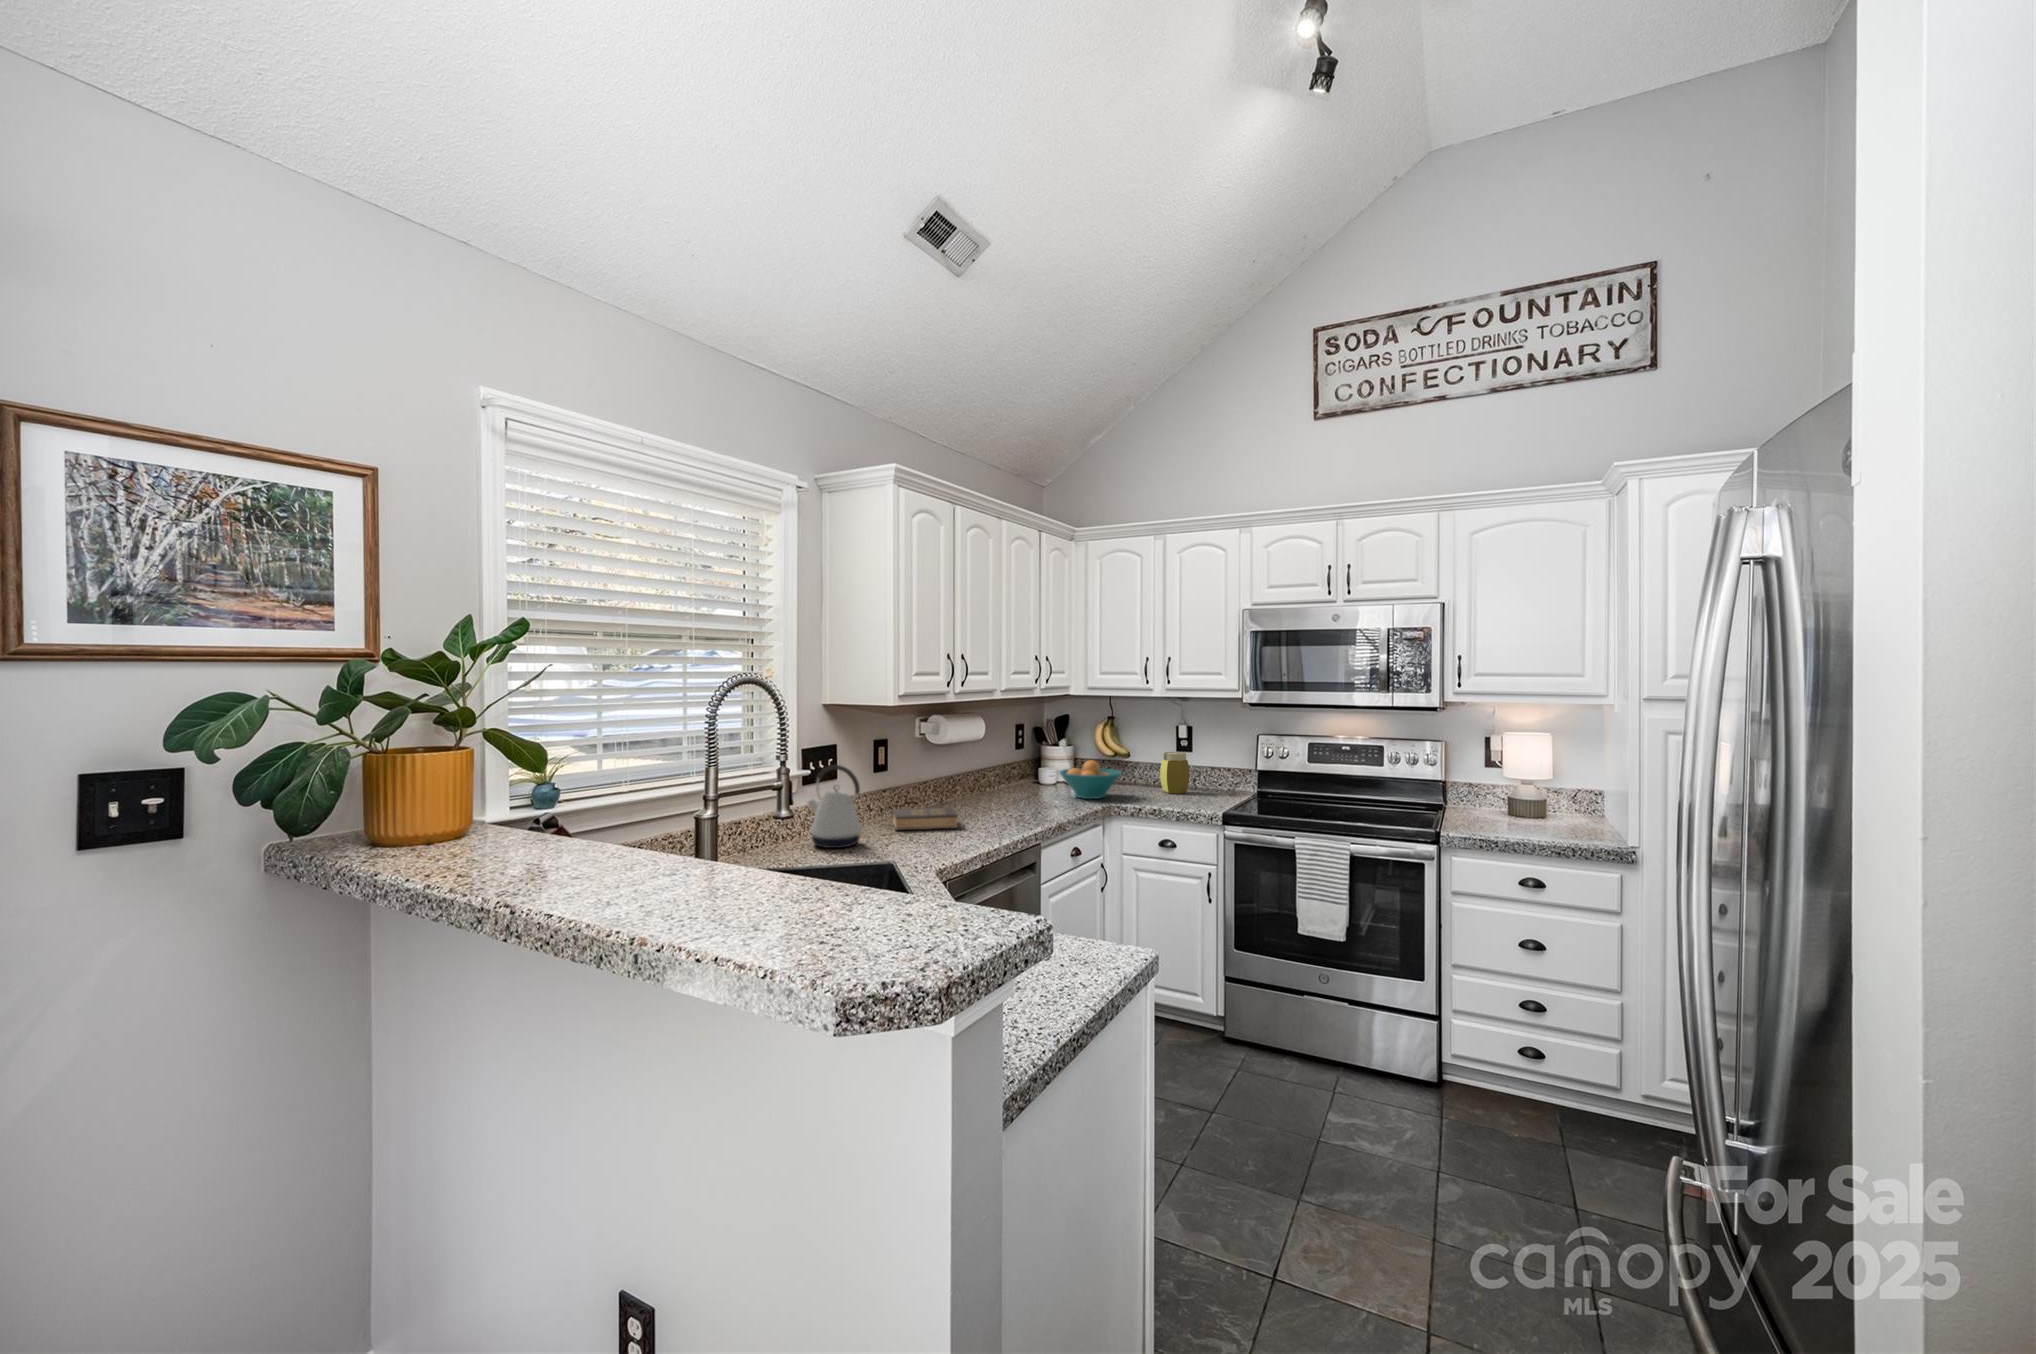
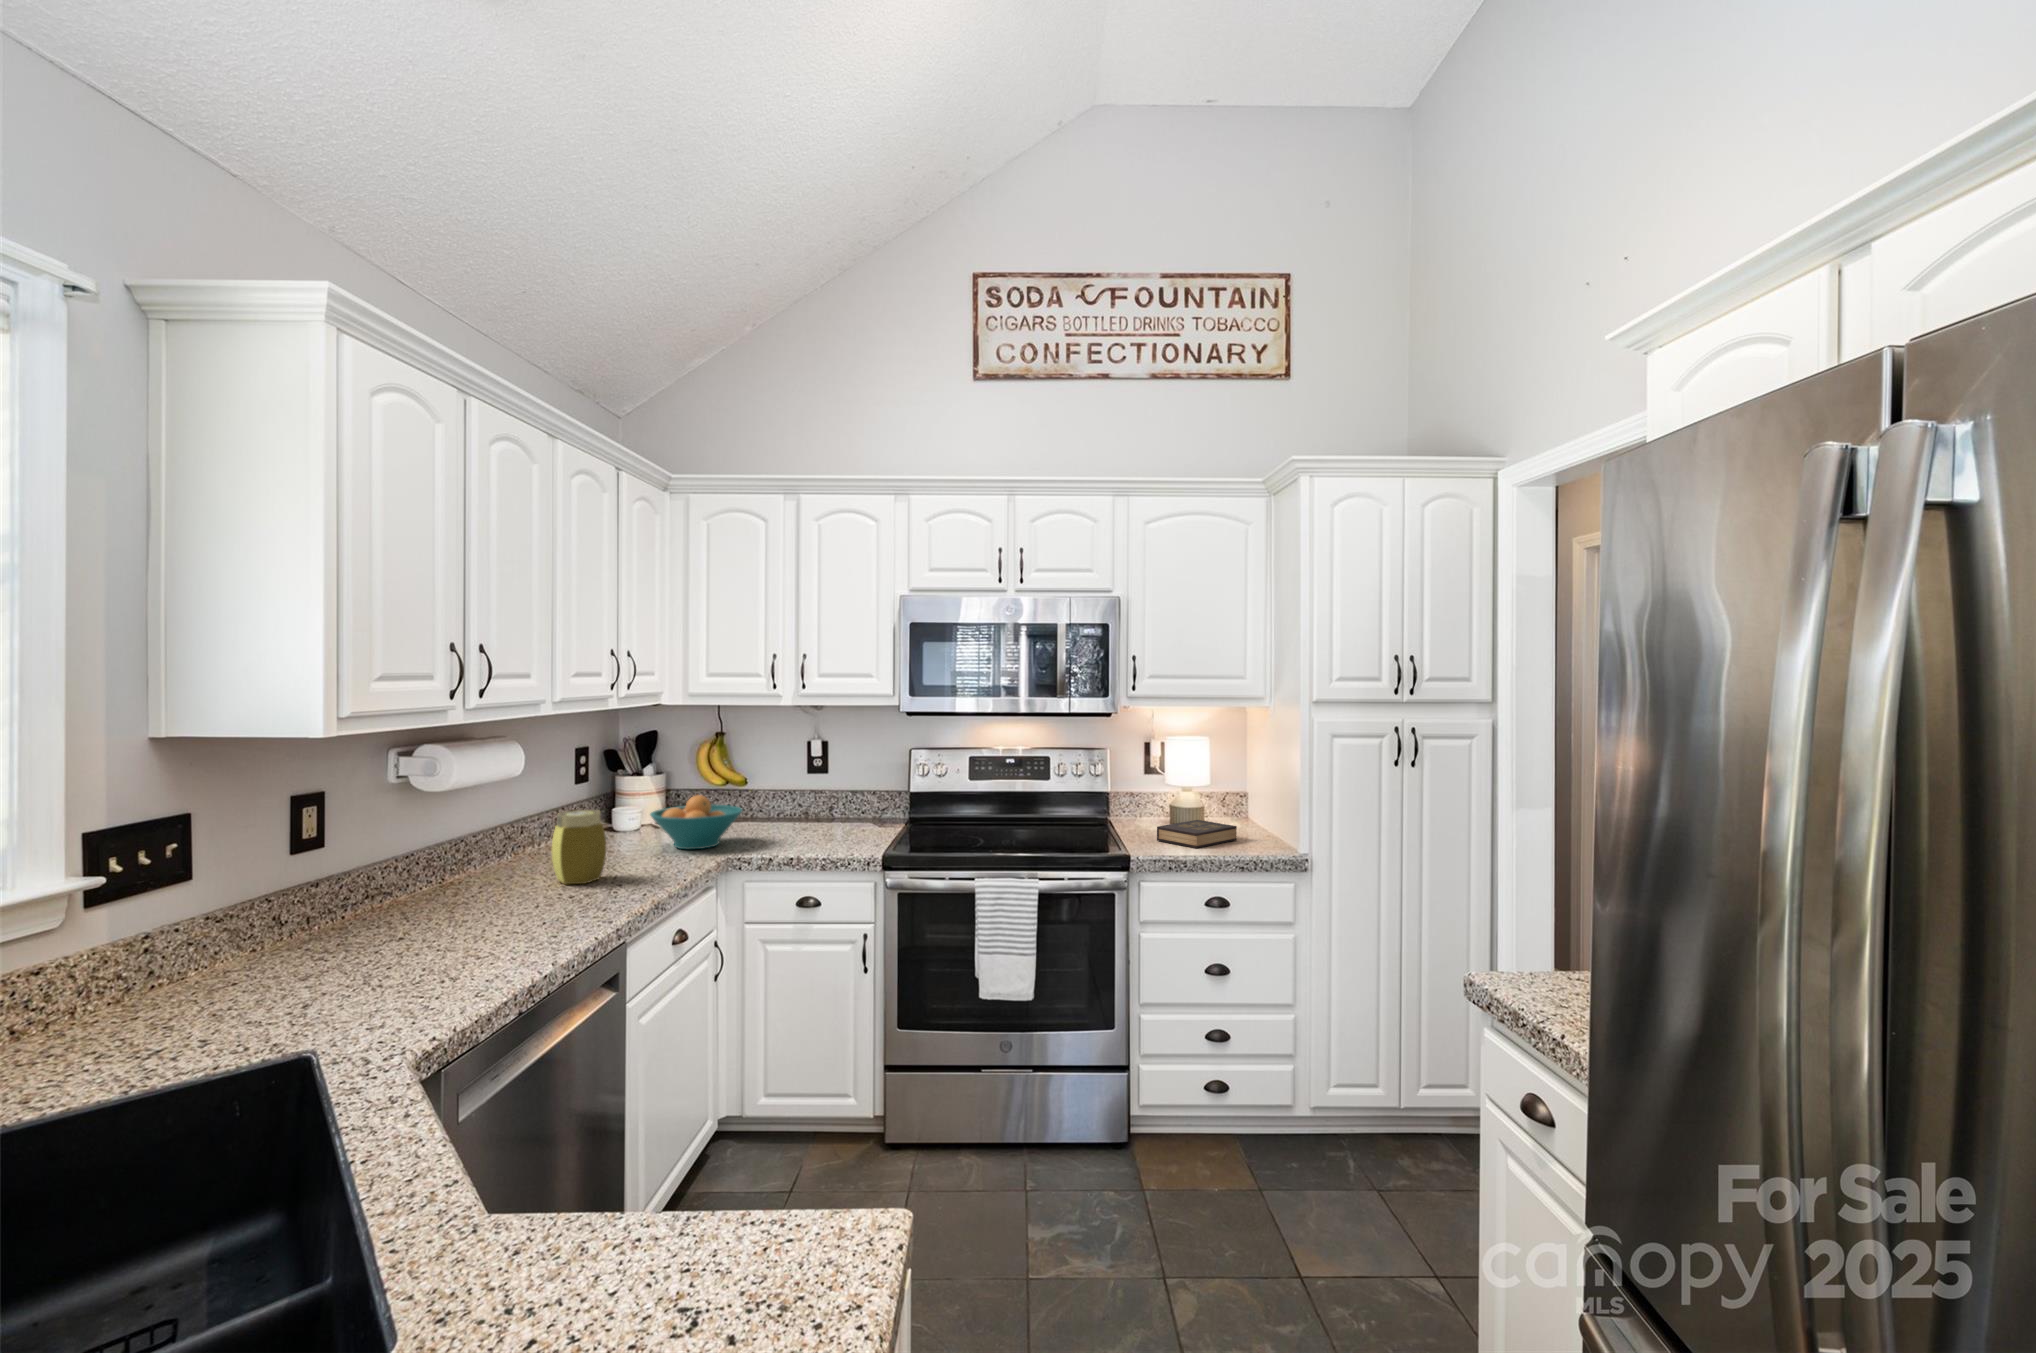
jar: present [1160,752,1190,794] -> present [552,810,606,885]
kettle: present [808,765,863,848] -> none [160,853,302,1018]
hardback book: present [893,808,958,830] -> present [1157,820,1237,848]

